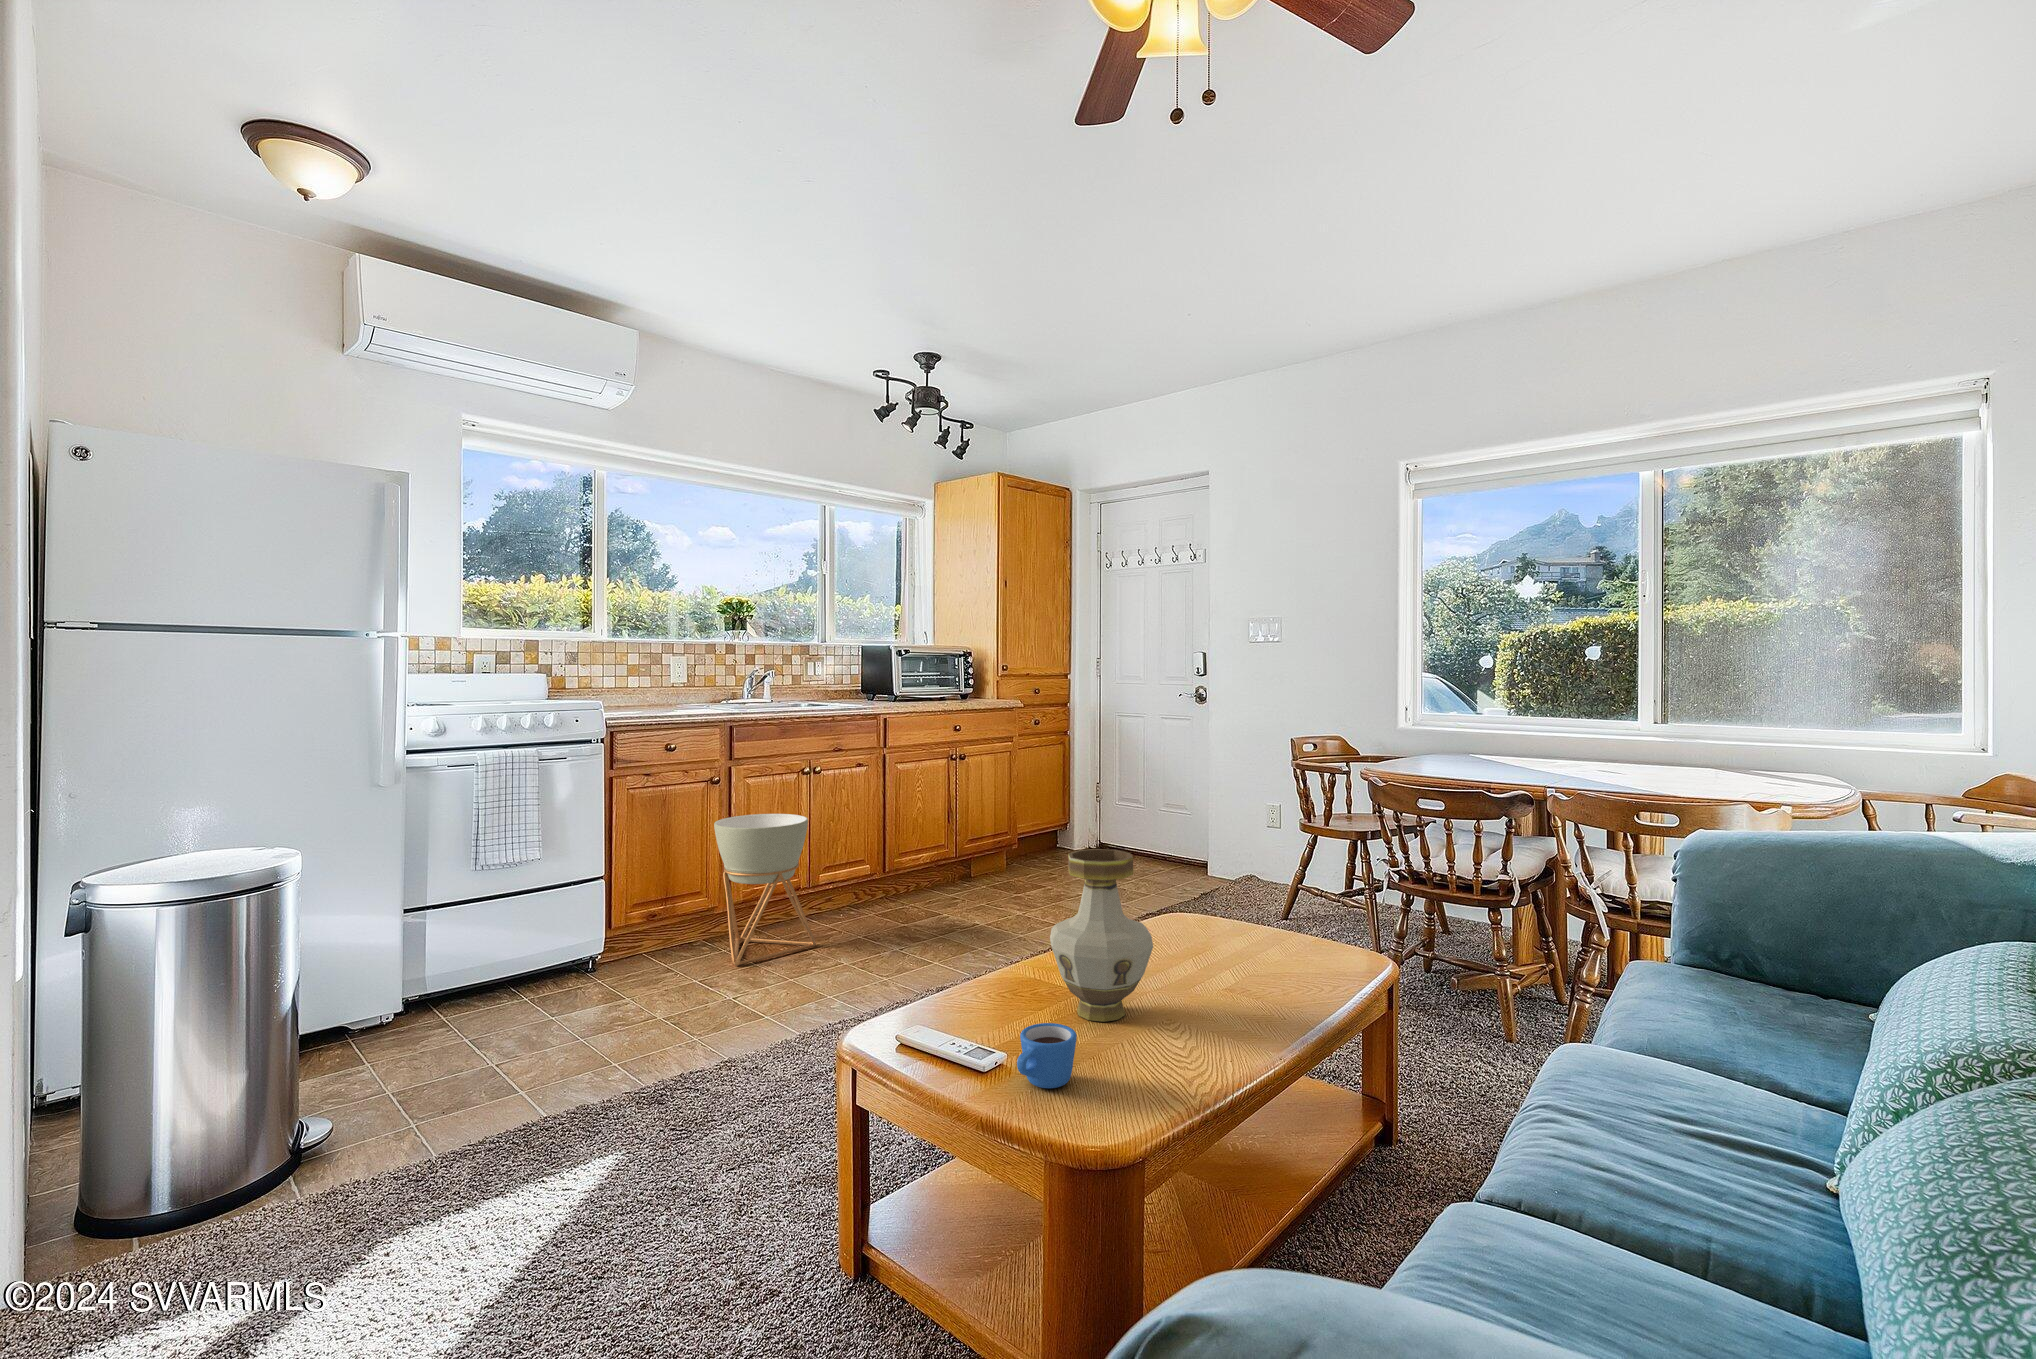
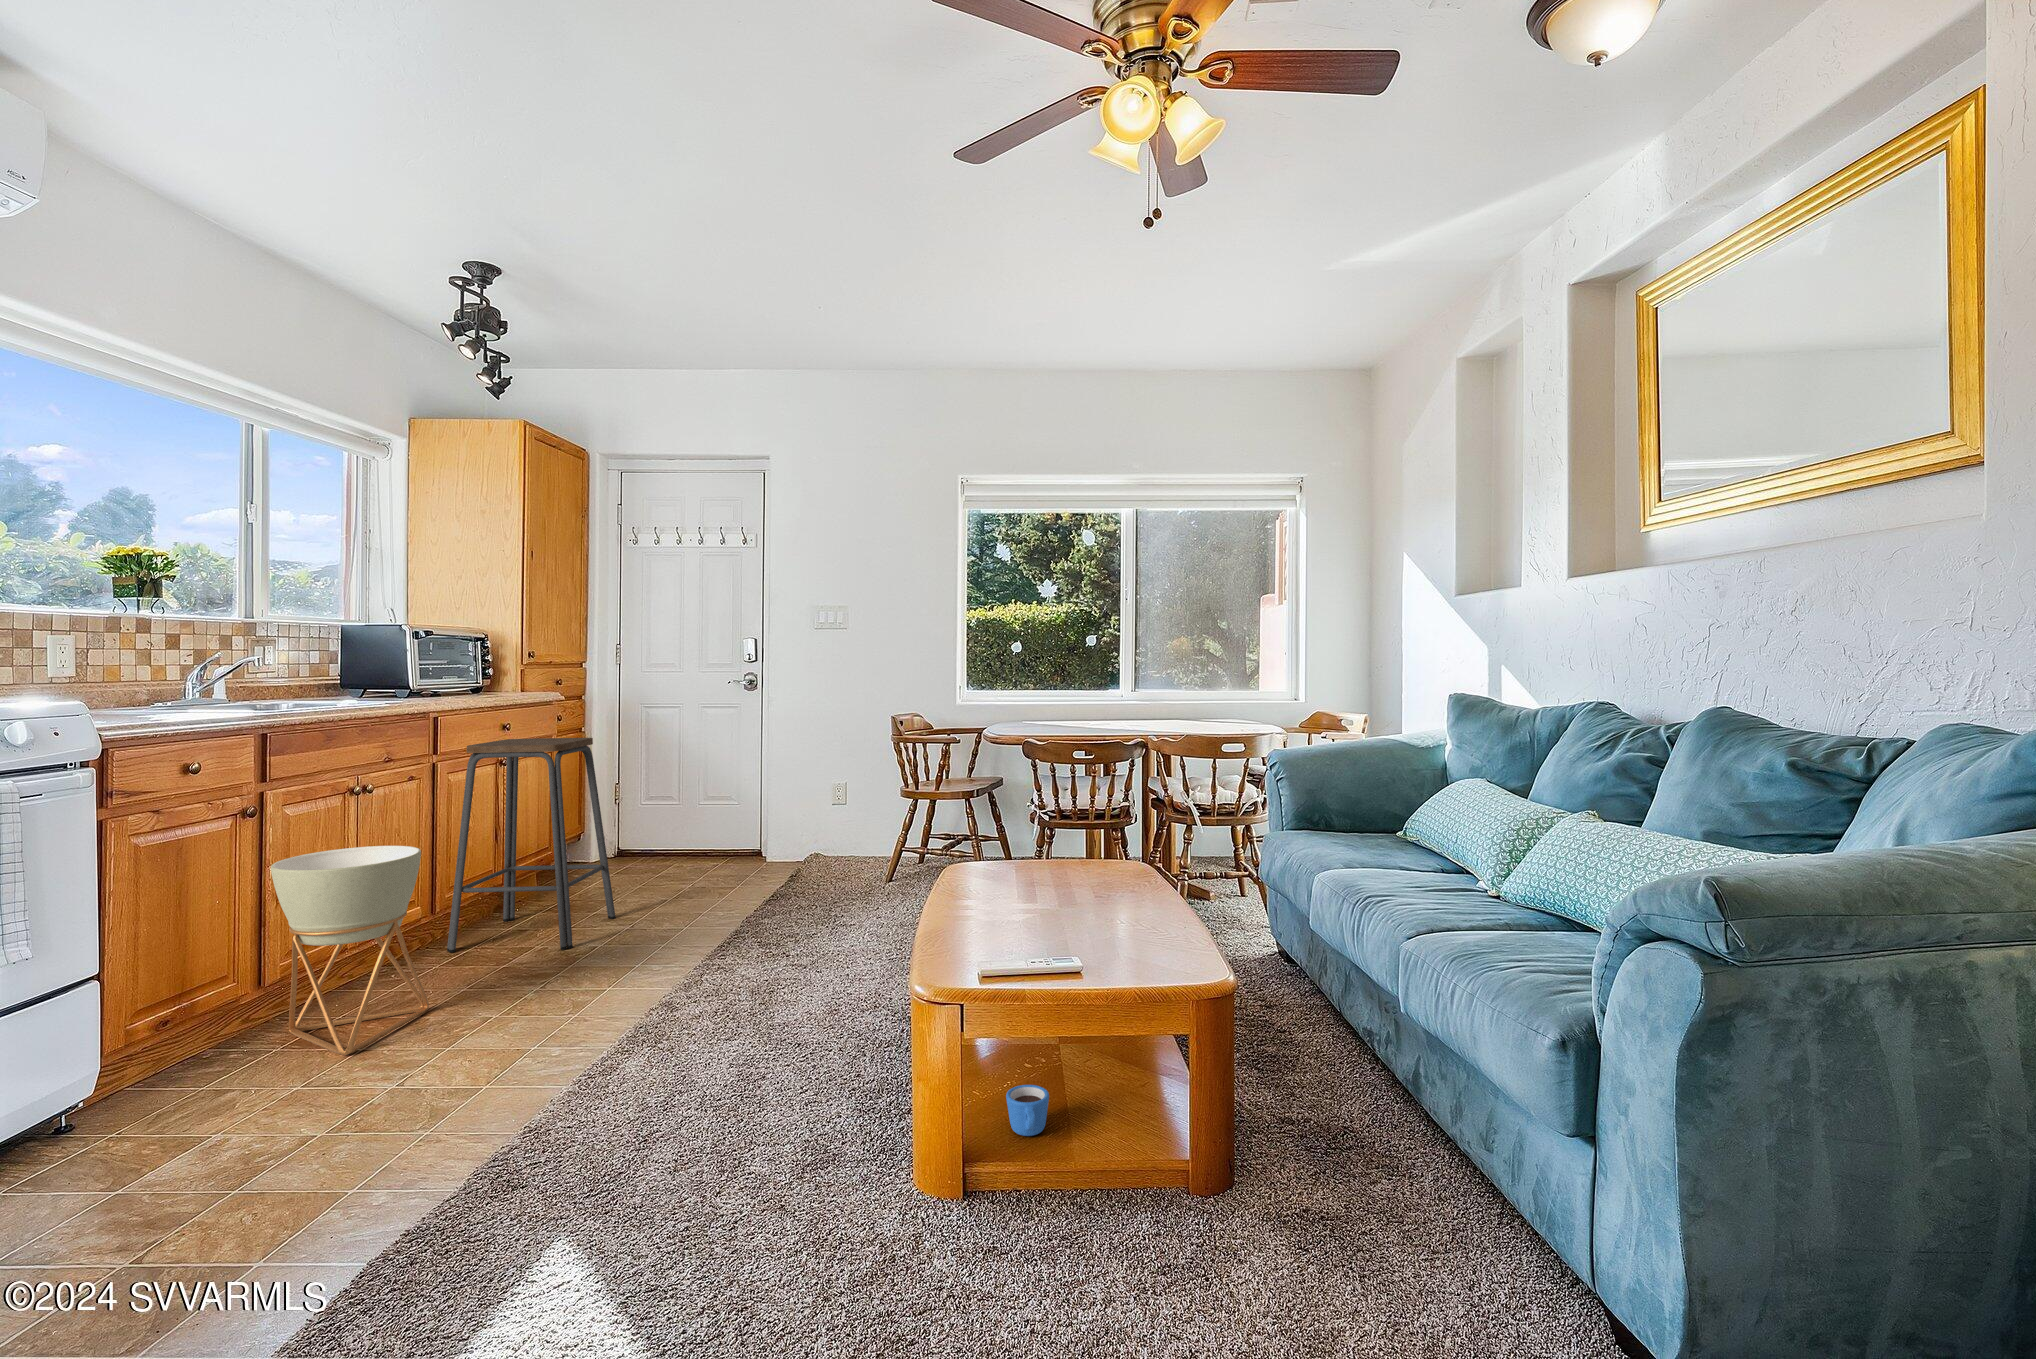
bar stool: none [887,739,1019,921] -> present [447,738,616,952]
vase: present [1050,849,1153,1022] -> none [1035,792,1121,929]
mug: present [1017,1023,1077,1088] -> present [1006,1085,1049,1136]

